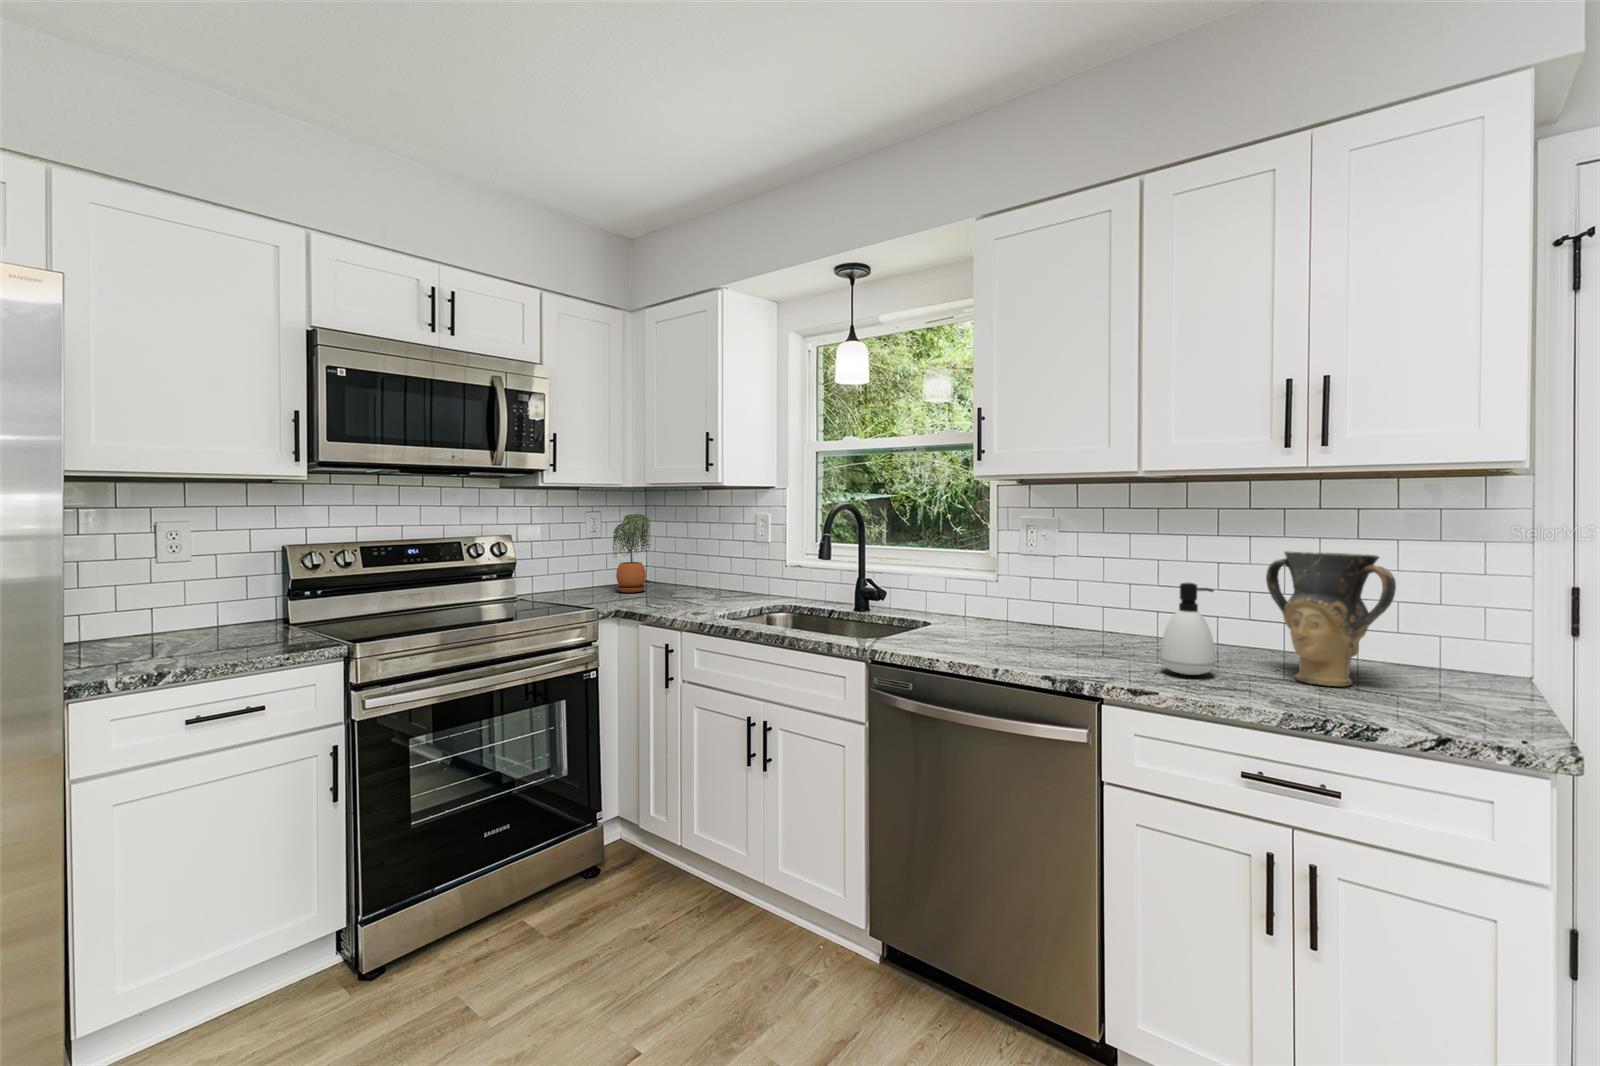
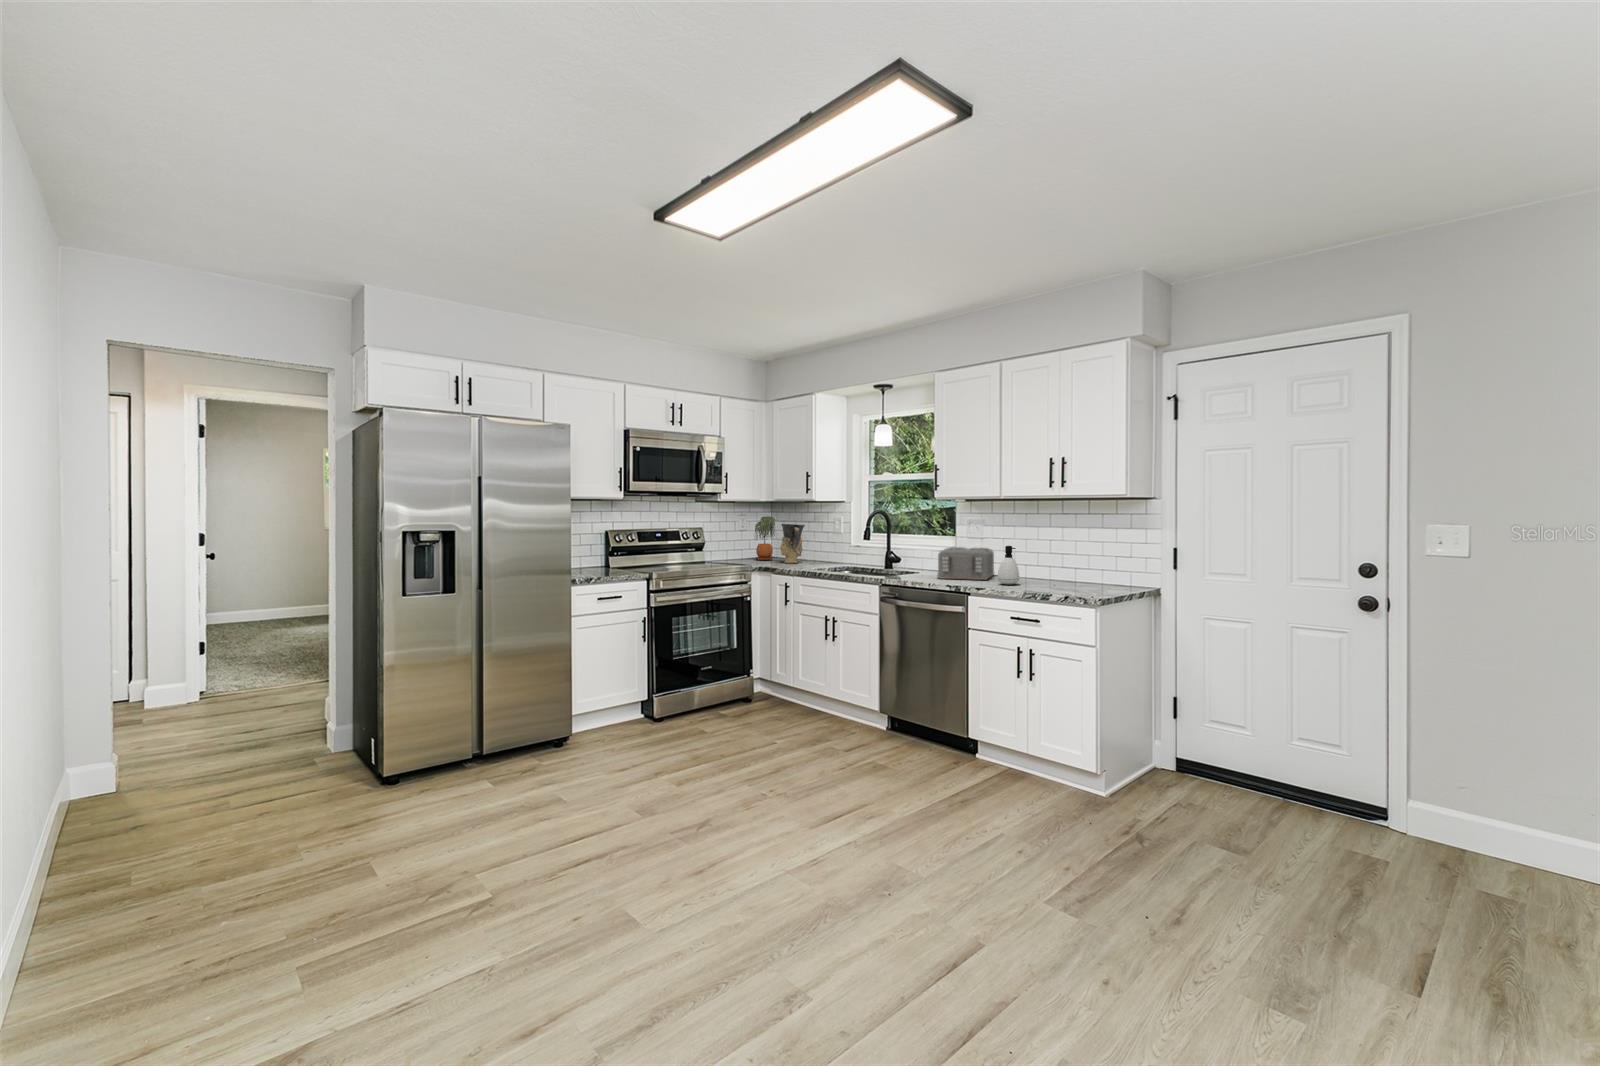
vase: present [1266,551,1396,686] -> present [780,524,805,563]
toaster: none [996,578,1114,655] -> present [937,547,994,580]

